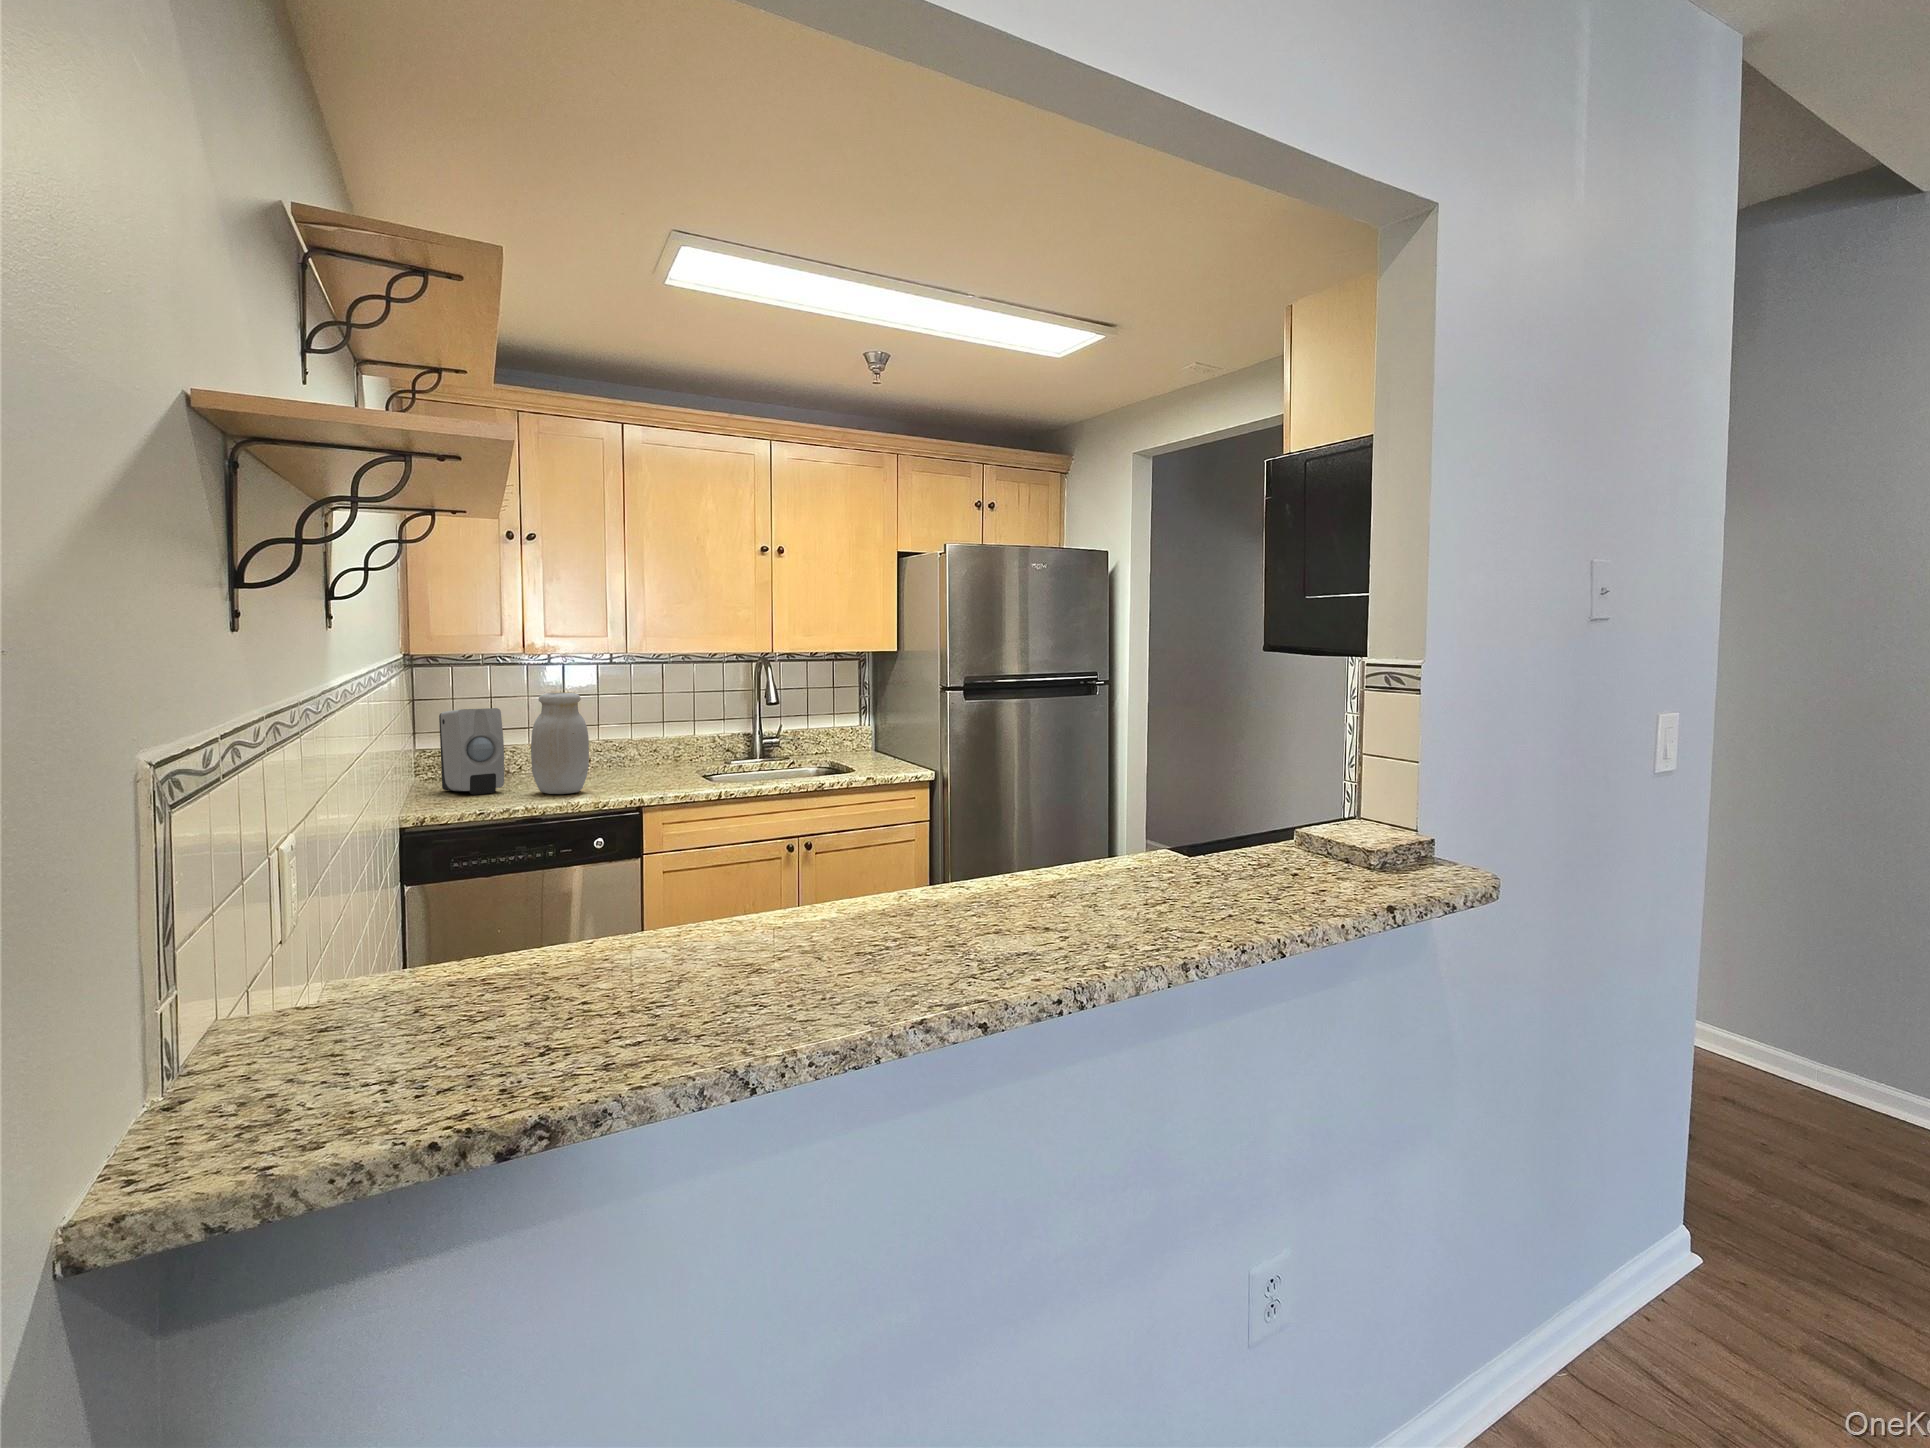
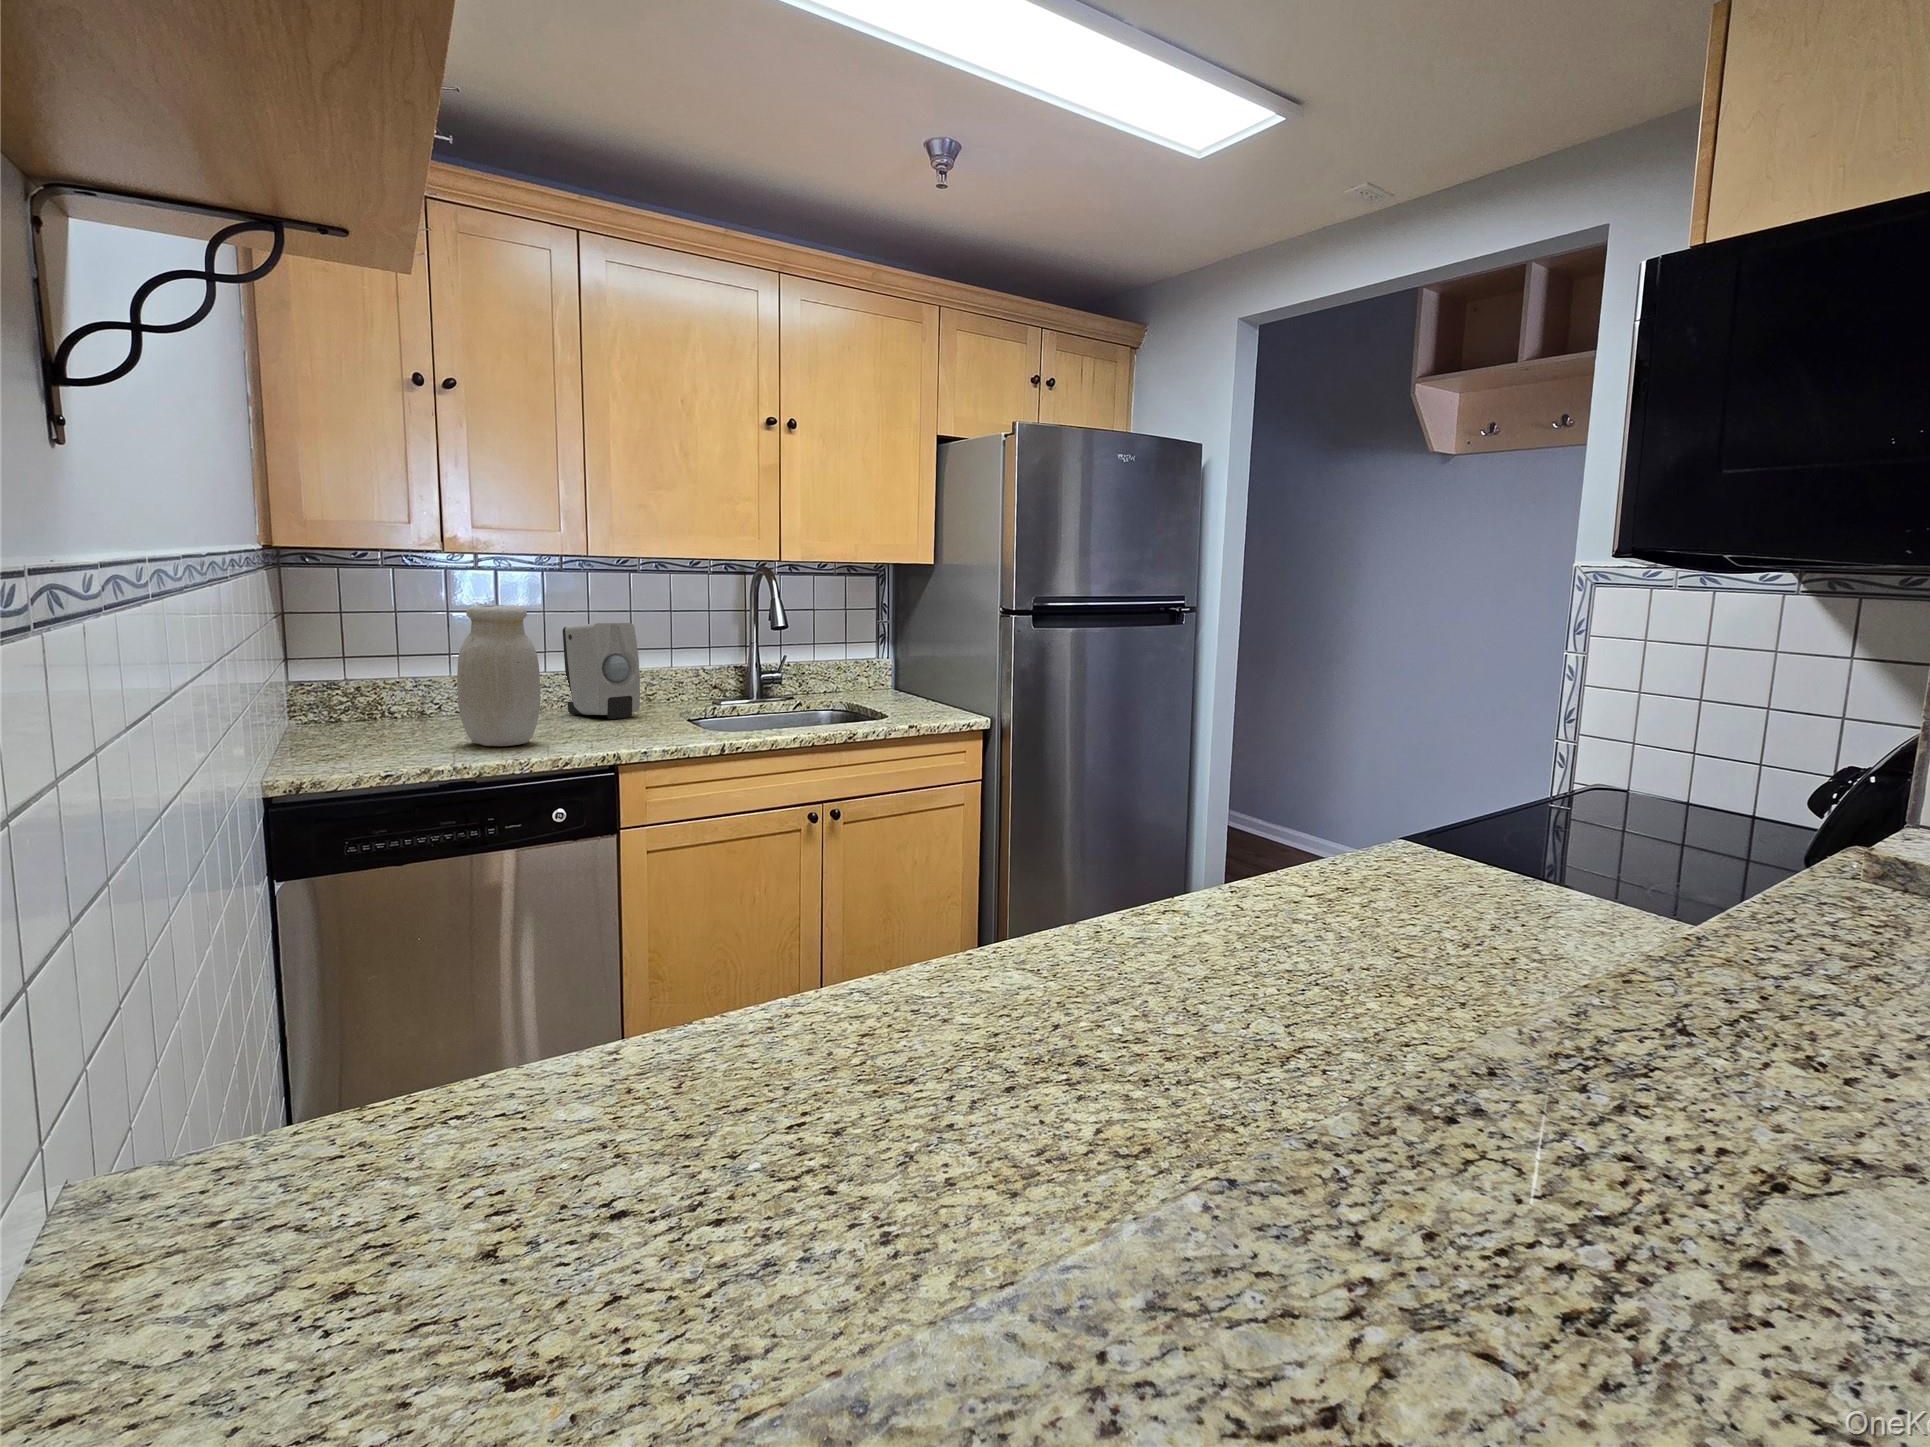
soap dispenser: present [439,708,504,795] -> present [563,623,640,719]

